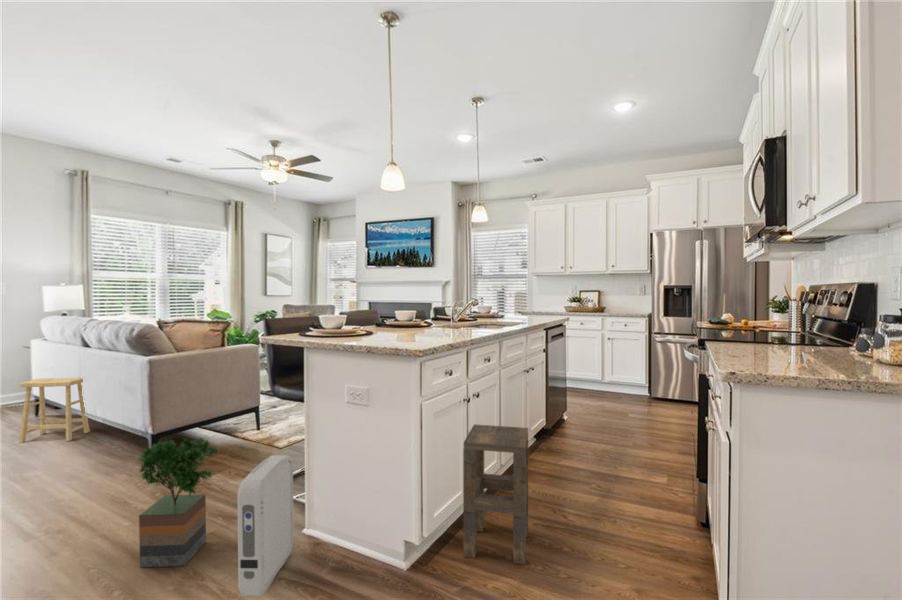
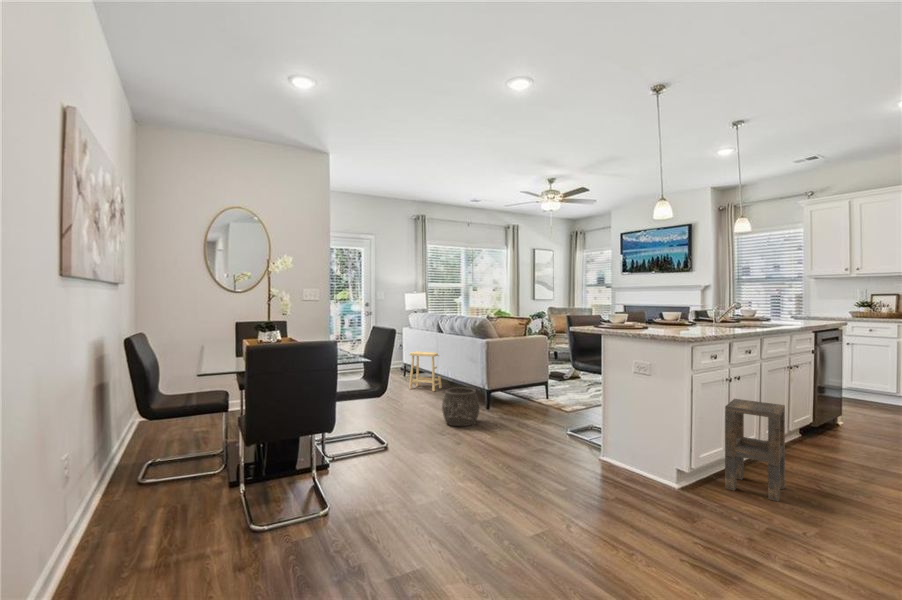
potted tree: present [139,439,219,567] -> none [507,384,551,458]
woven basket: none [31,442,117,518] -> present [442,387,479,426]
air purifier: present [237,455,294,596] -> none [573,400,598,477]

